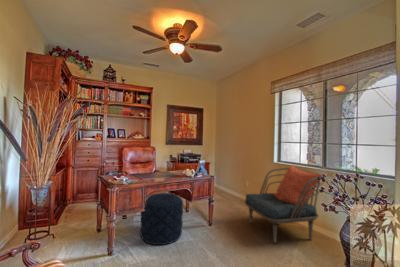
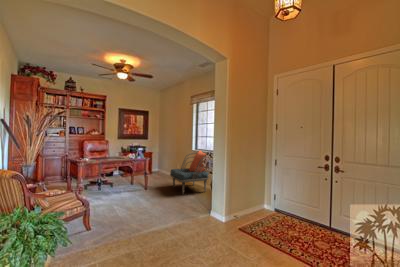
pouf: present [140,193,183,245] -> none [98,170,127,199]

